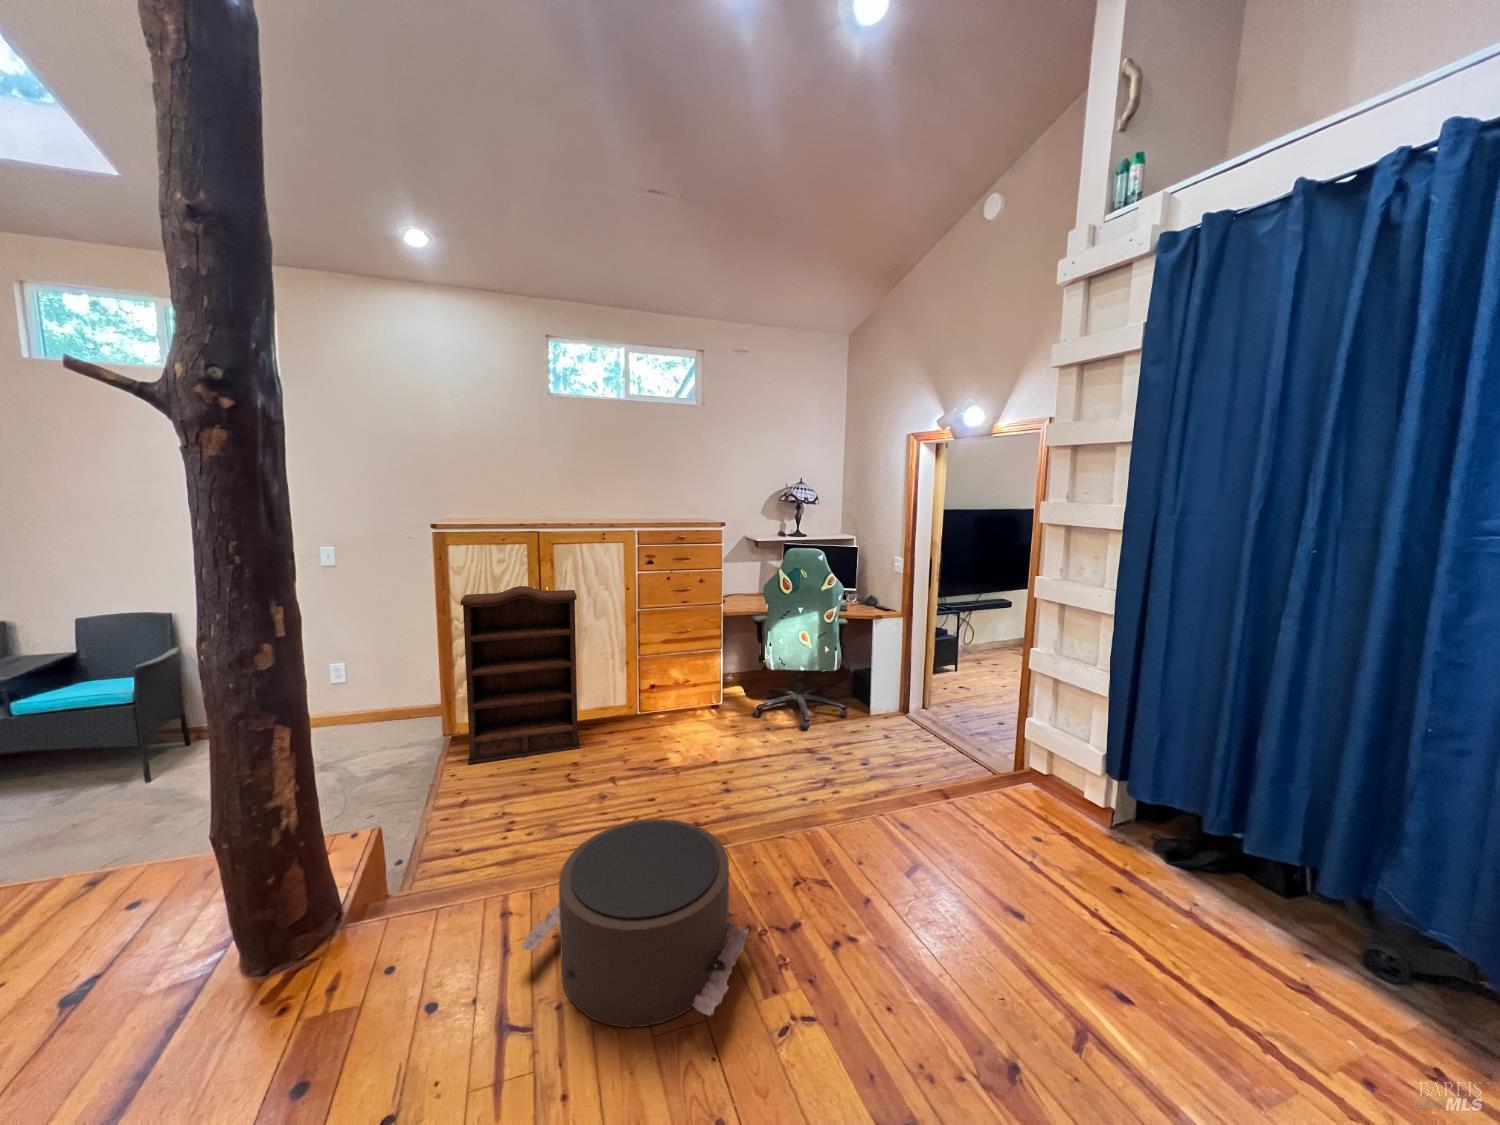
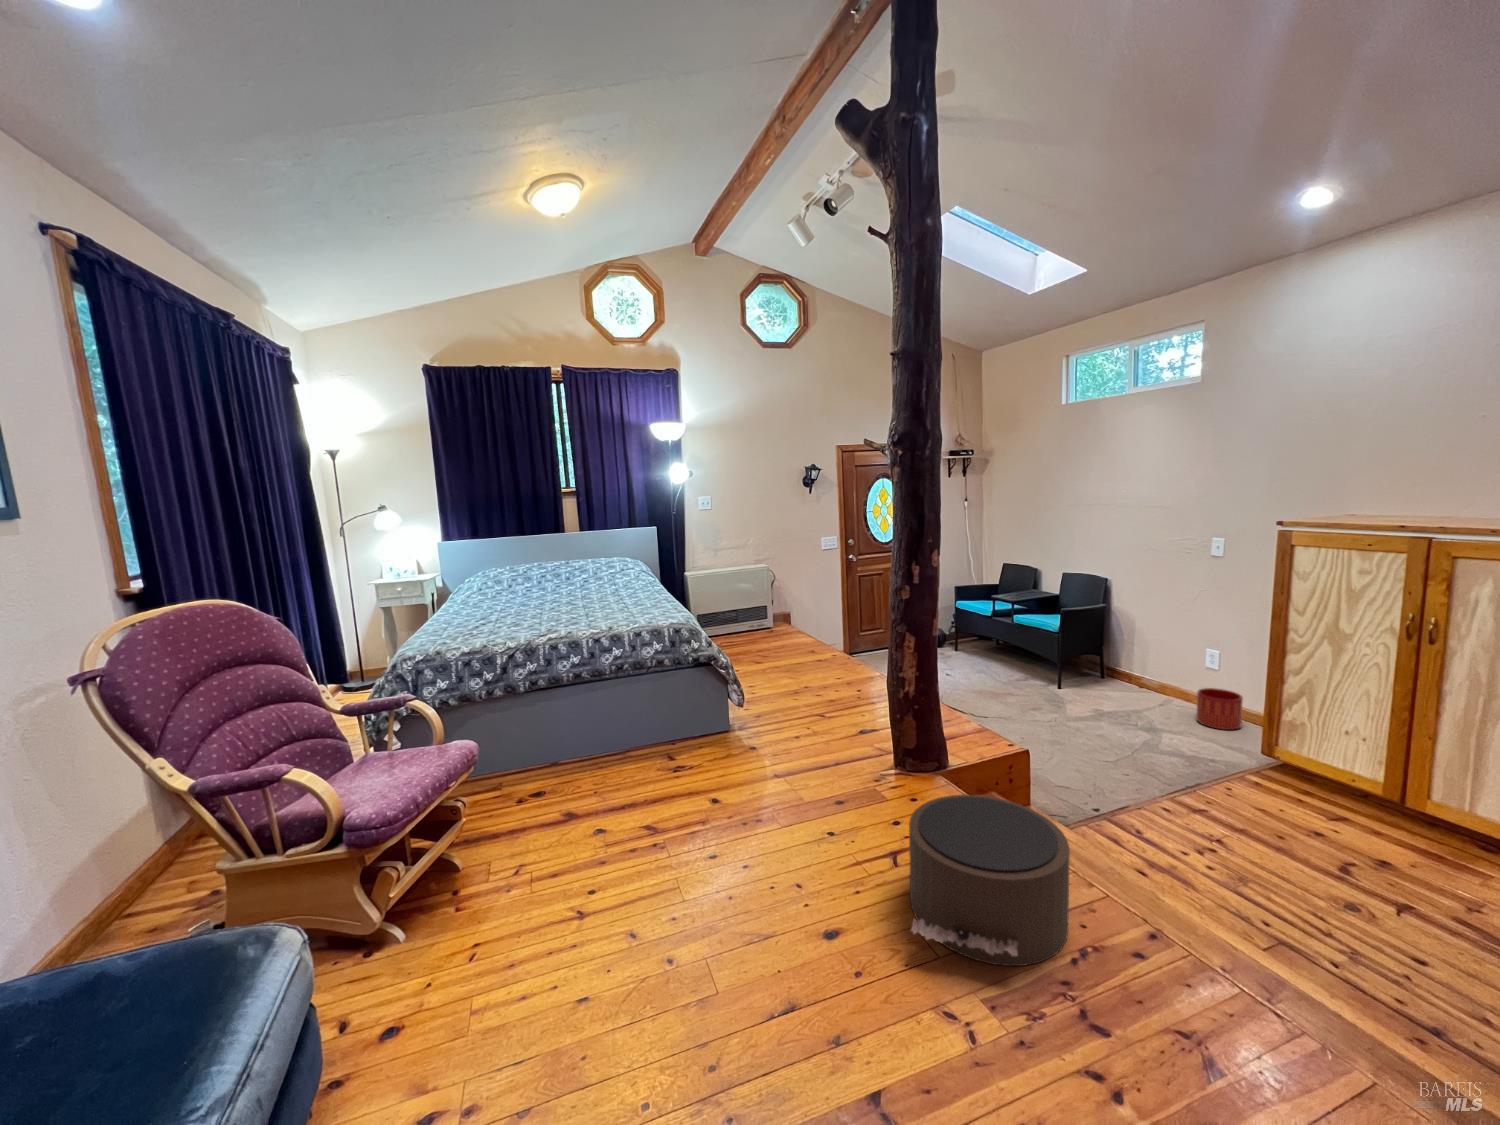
bookshelf: present [461,586,580,764] -> none [1259,601,1488,867]
planter: none [338,697,383,739] -> present [1196,688,1243,730]

